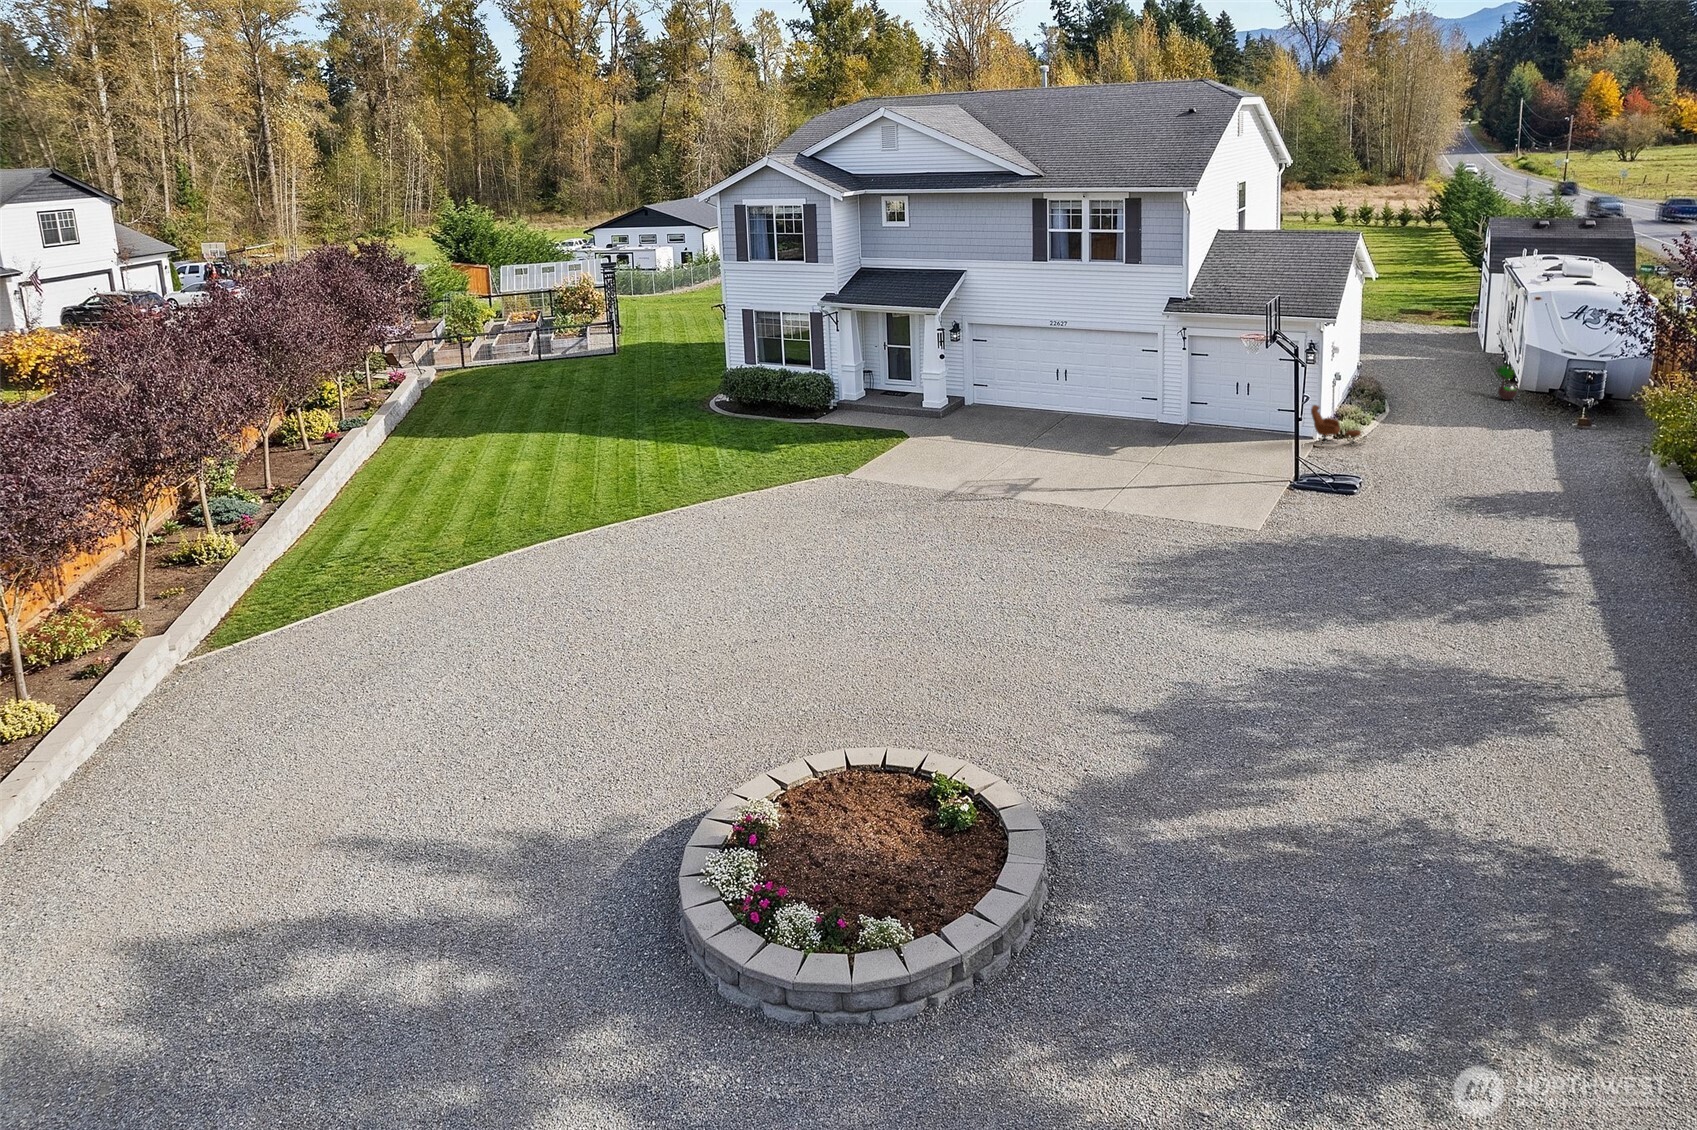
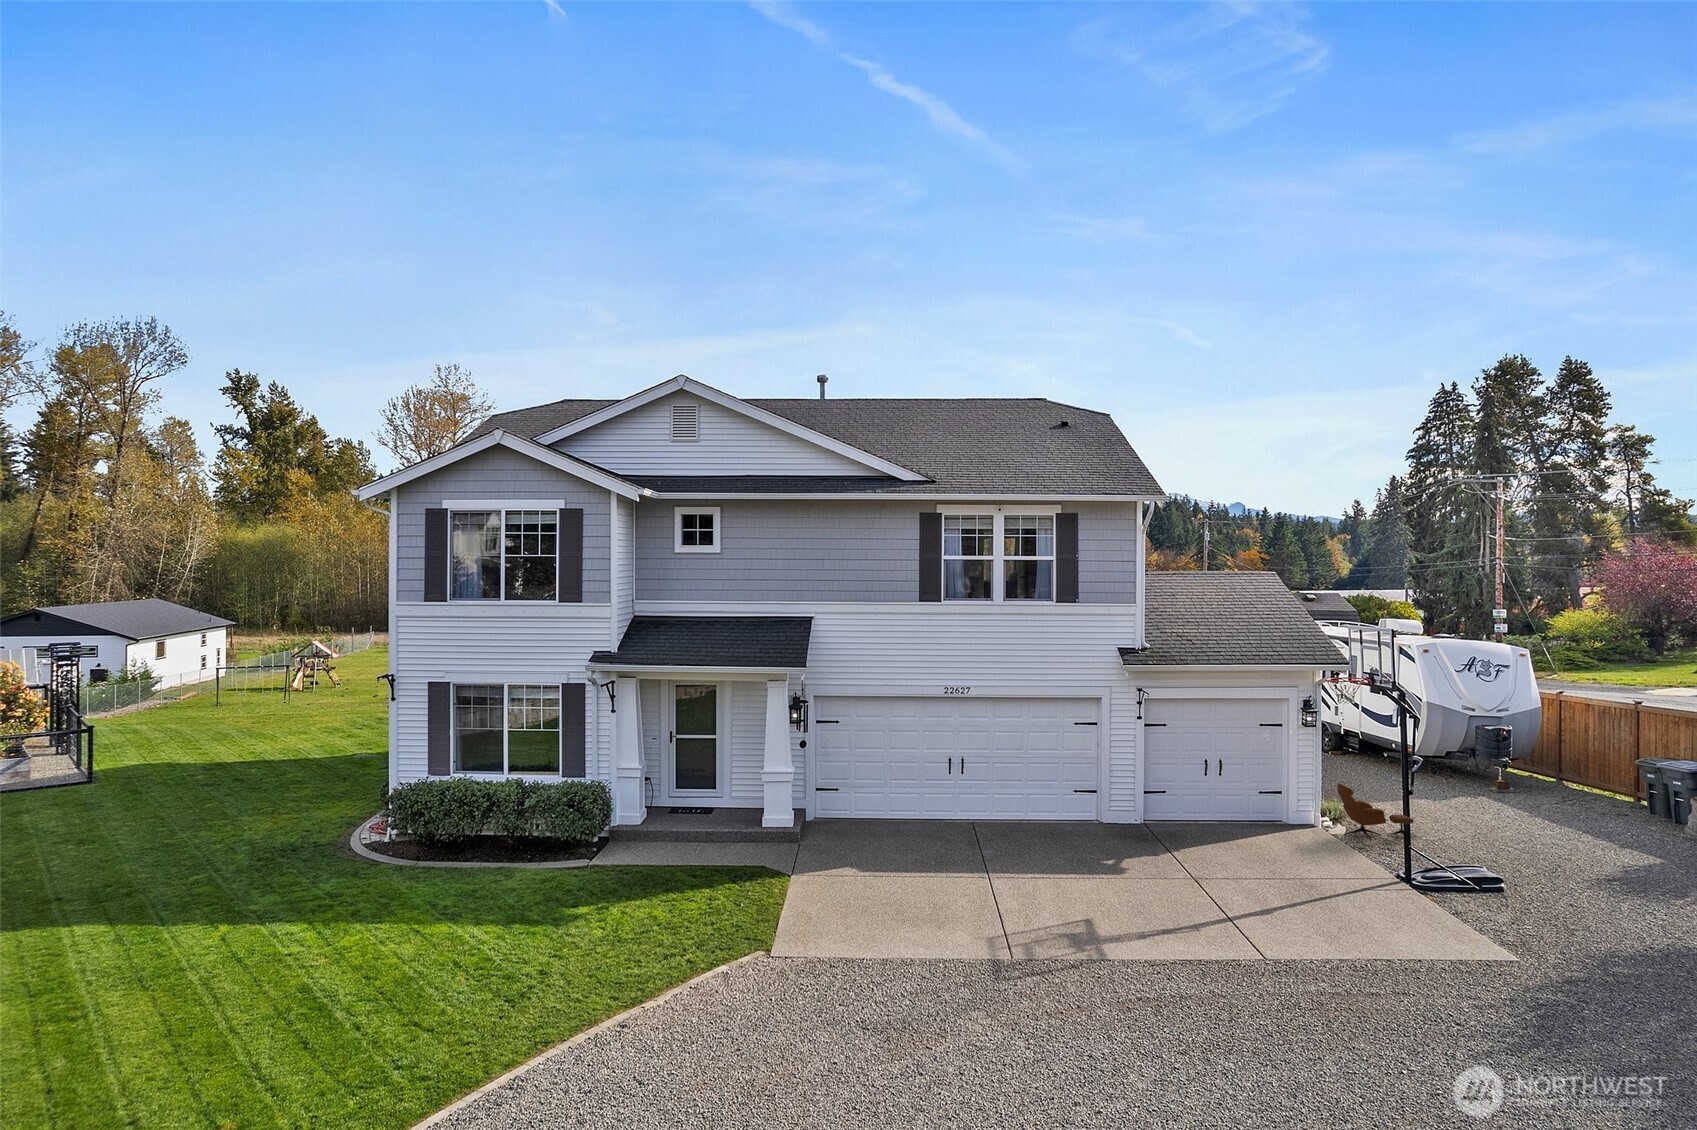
potted tree: present [1495,366,1517,400] -> none [1352,725,1385,768]

